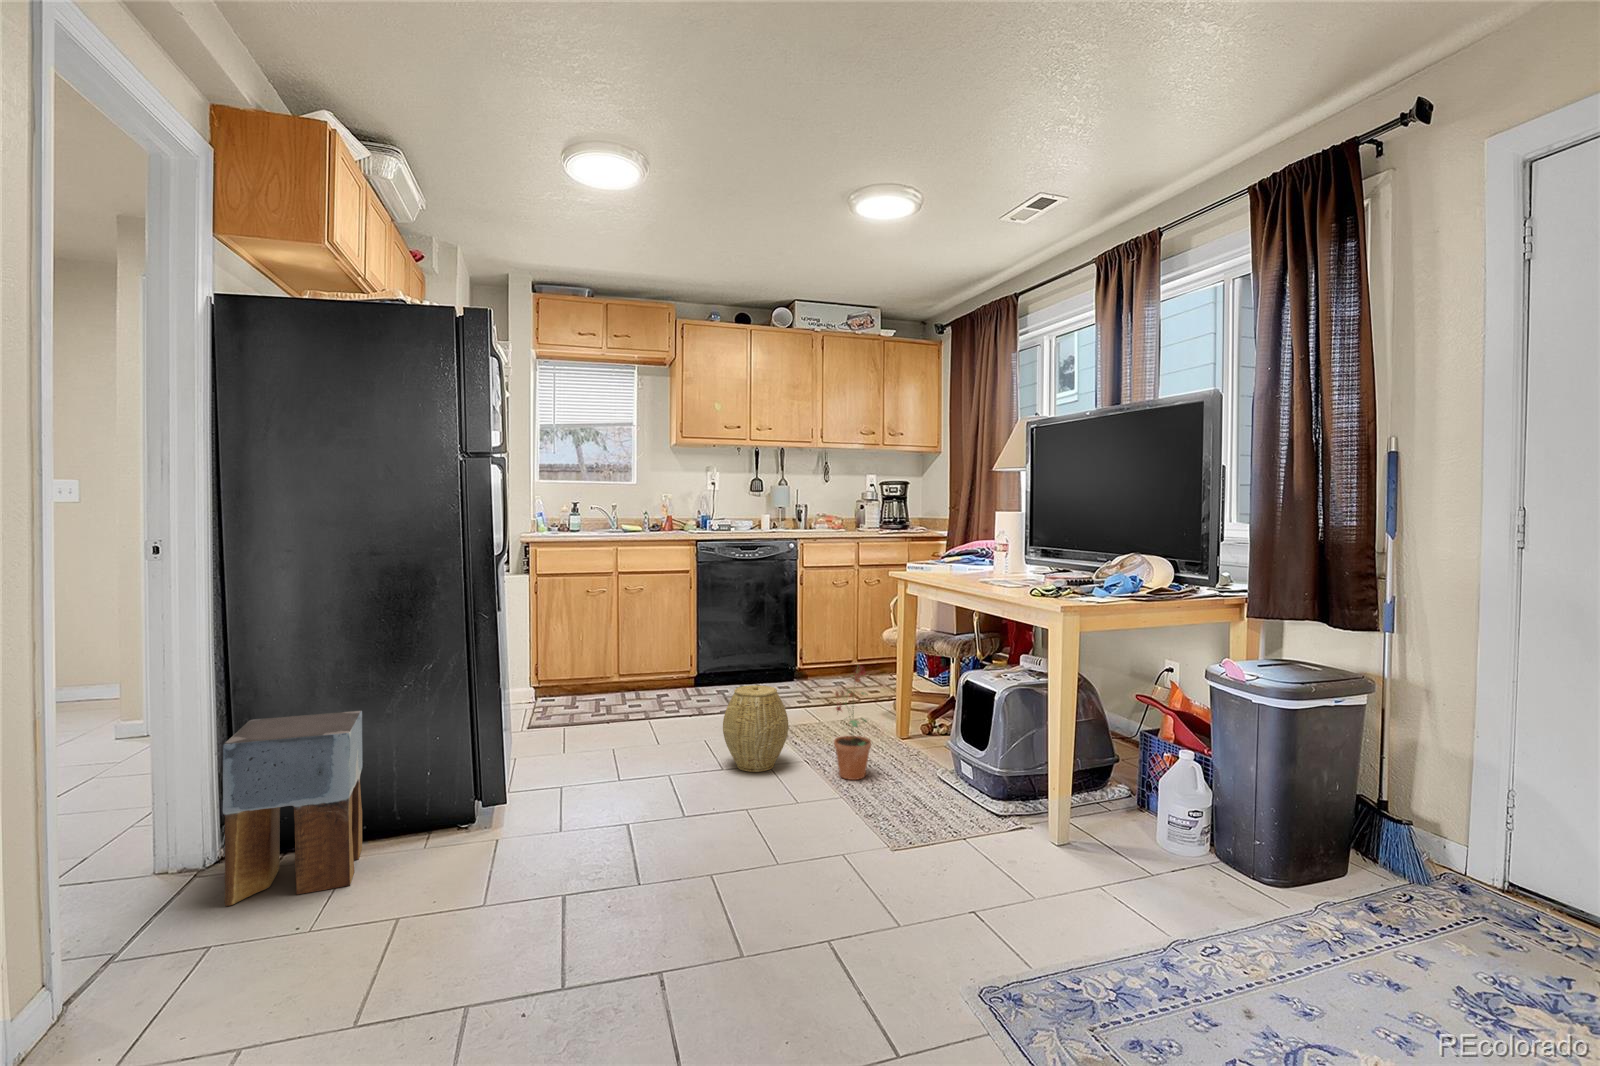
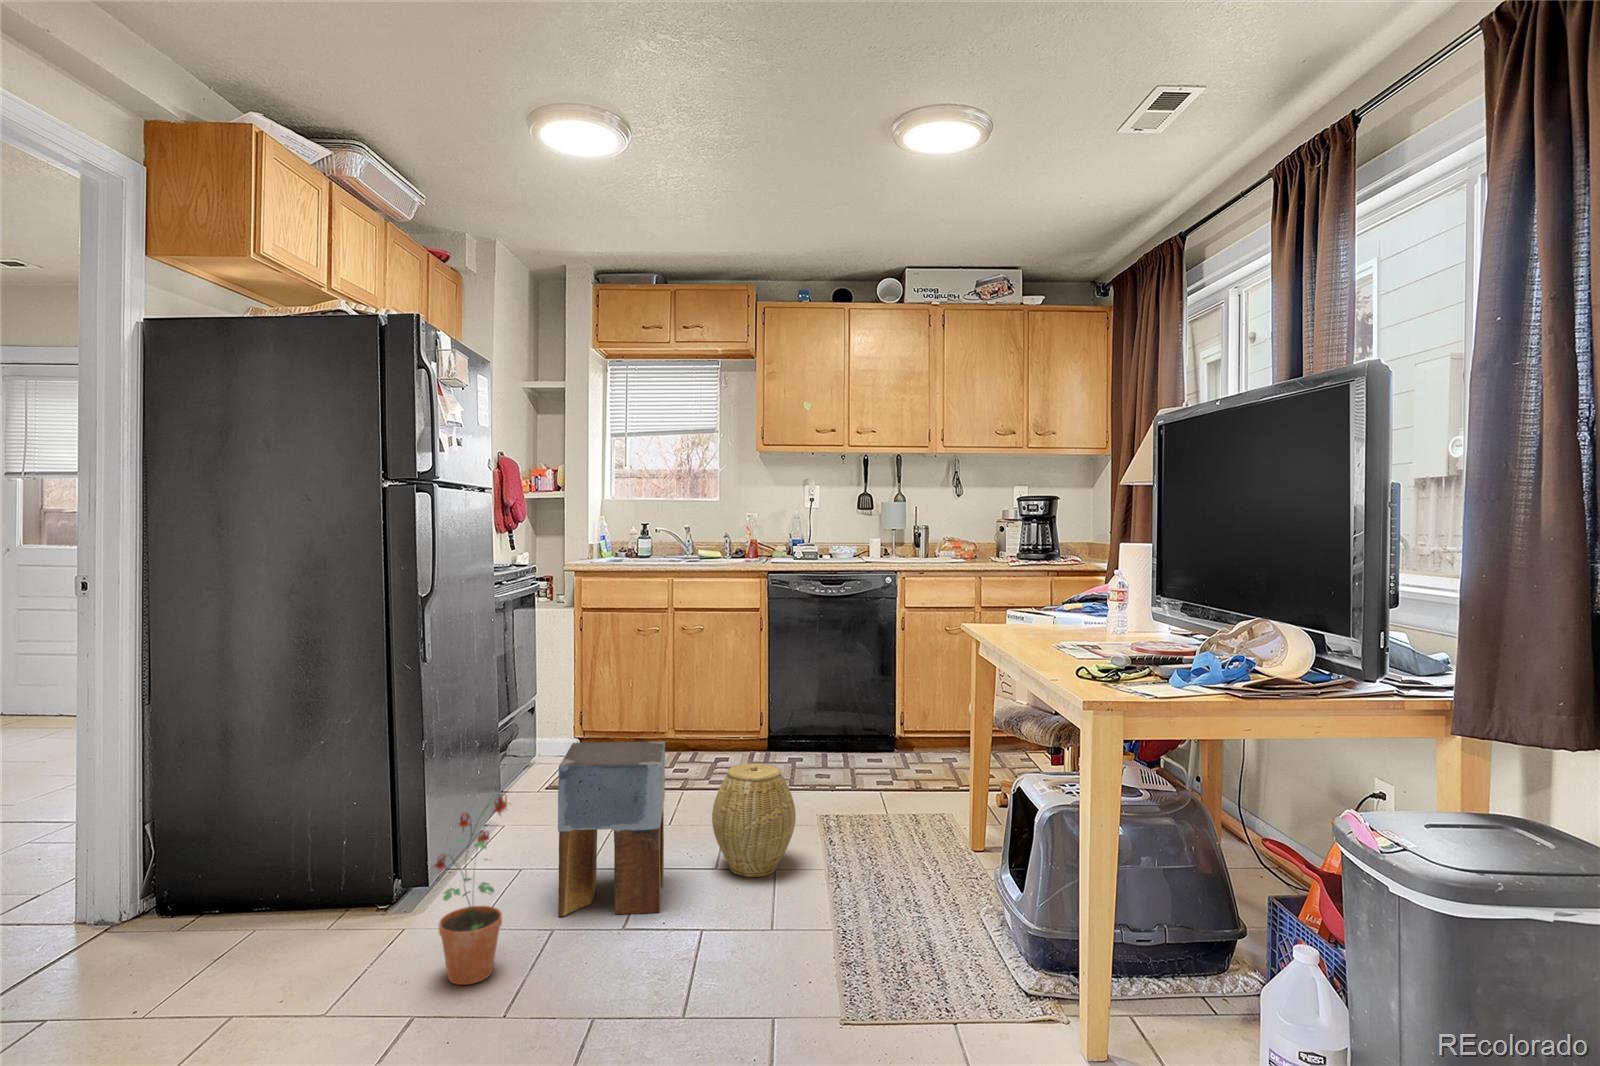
potted plant: present [834,666,871,780] -> present [434,794,507,985]
stool: present [223,711,363,906] -> present [558,741,665,917]

